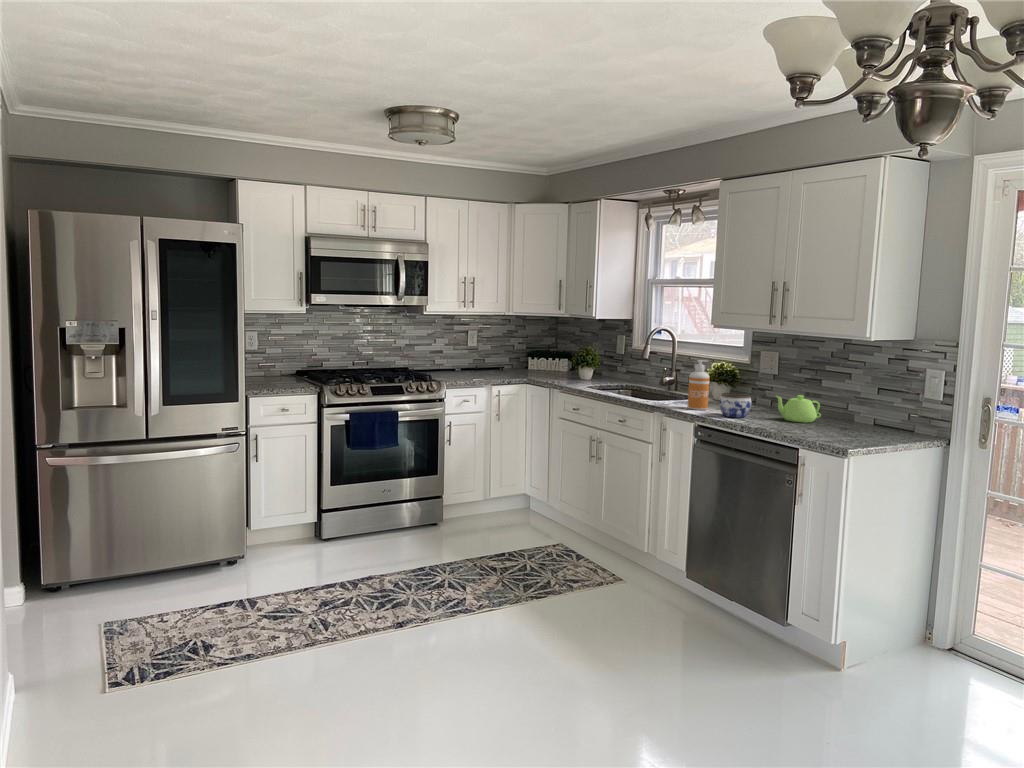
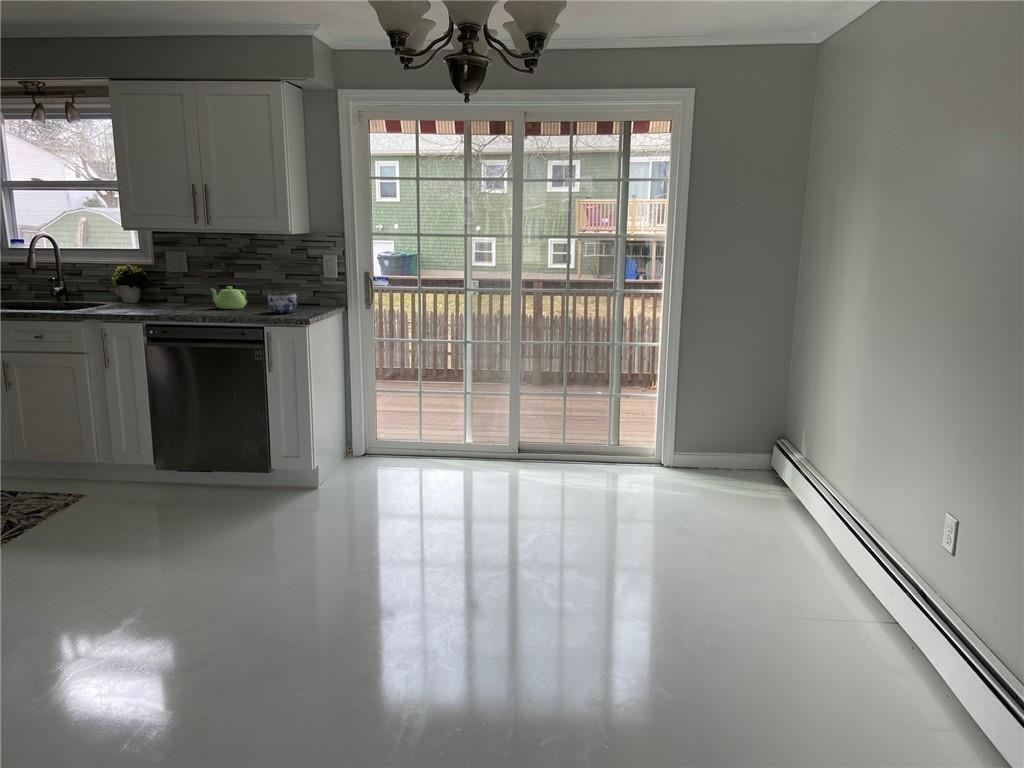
soap dispenser: present [688,360,709,410] -> none [117,262,141,311]
jar: present [719,393,752,418] -> present [268,291,297,313]

